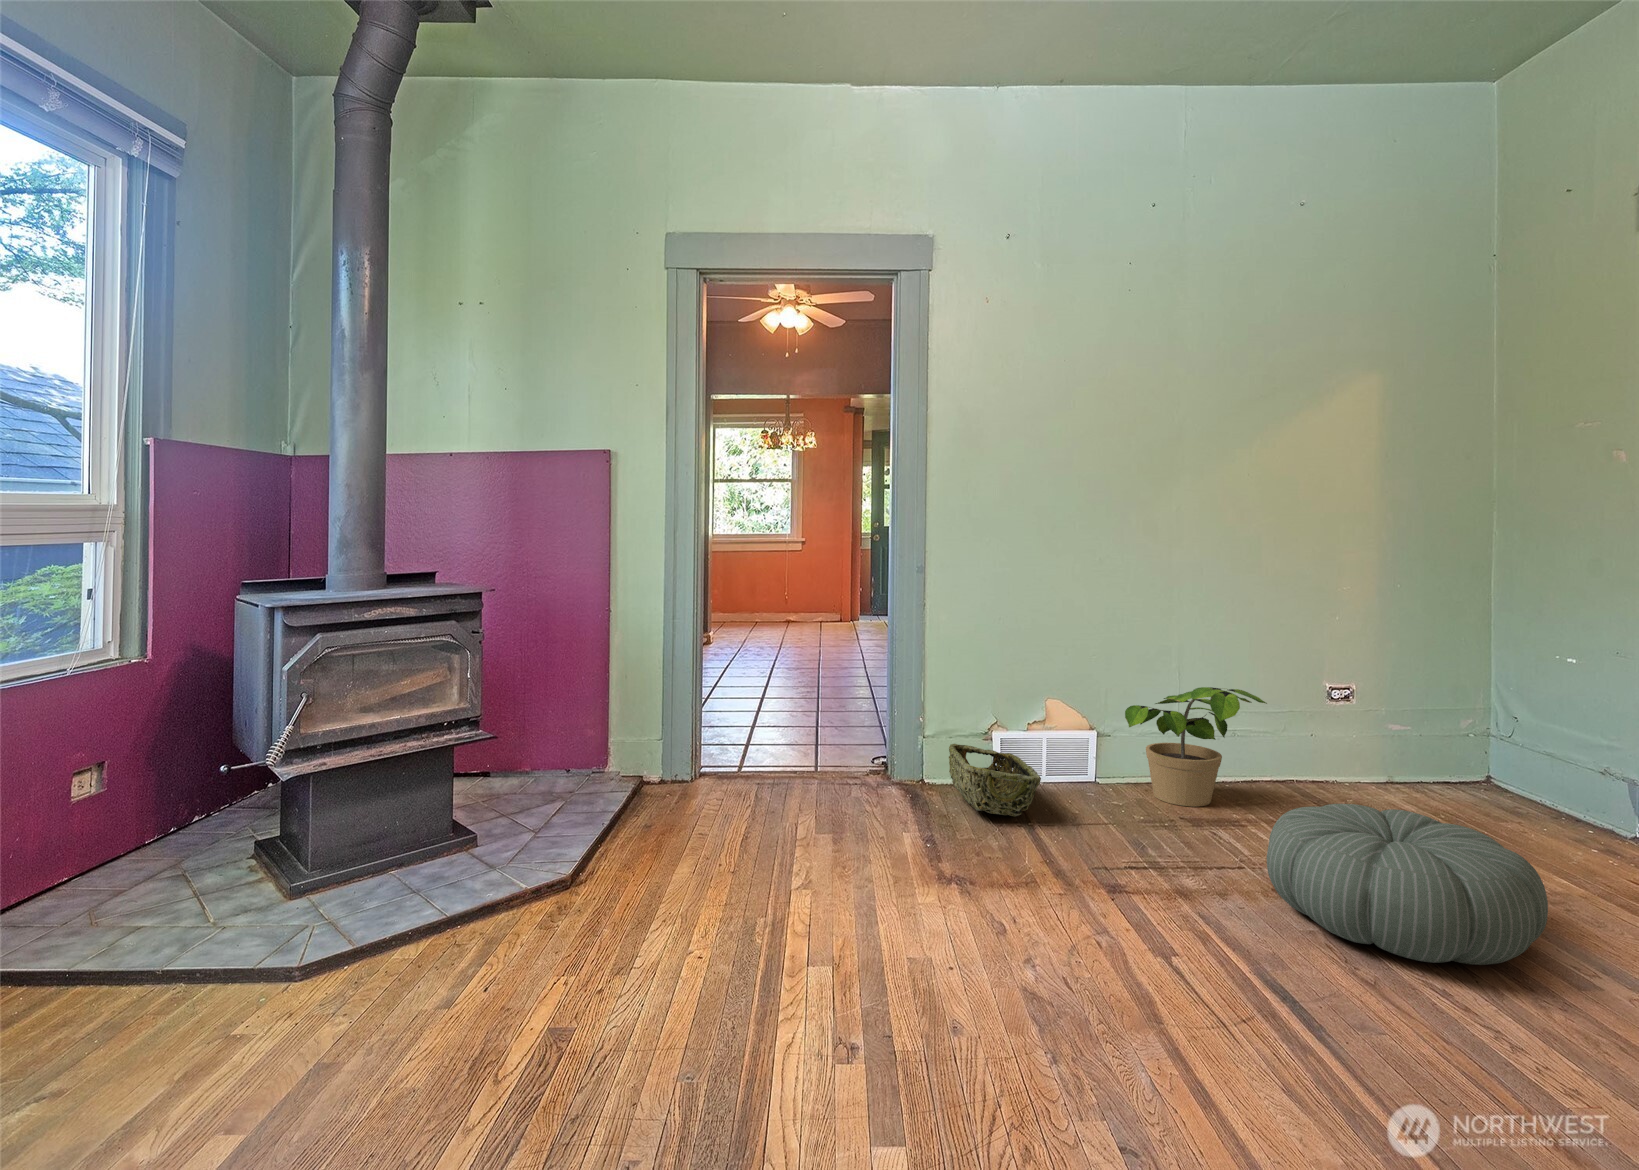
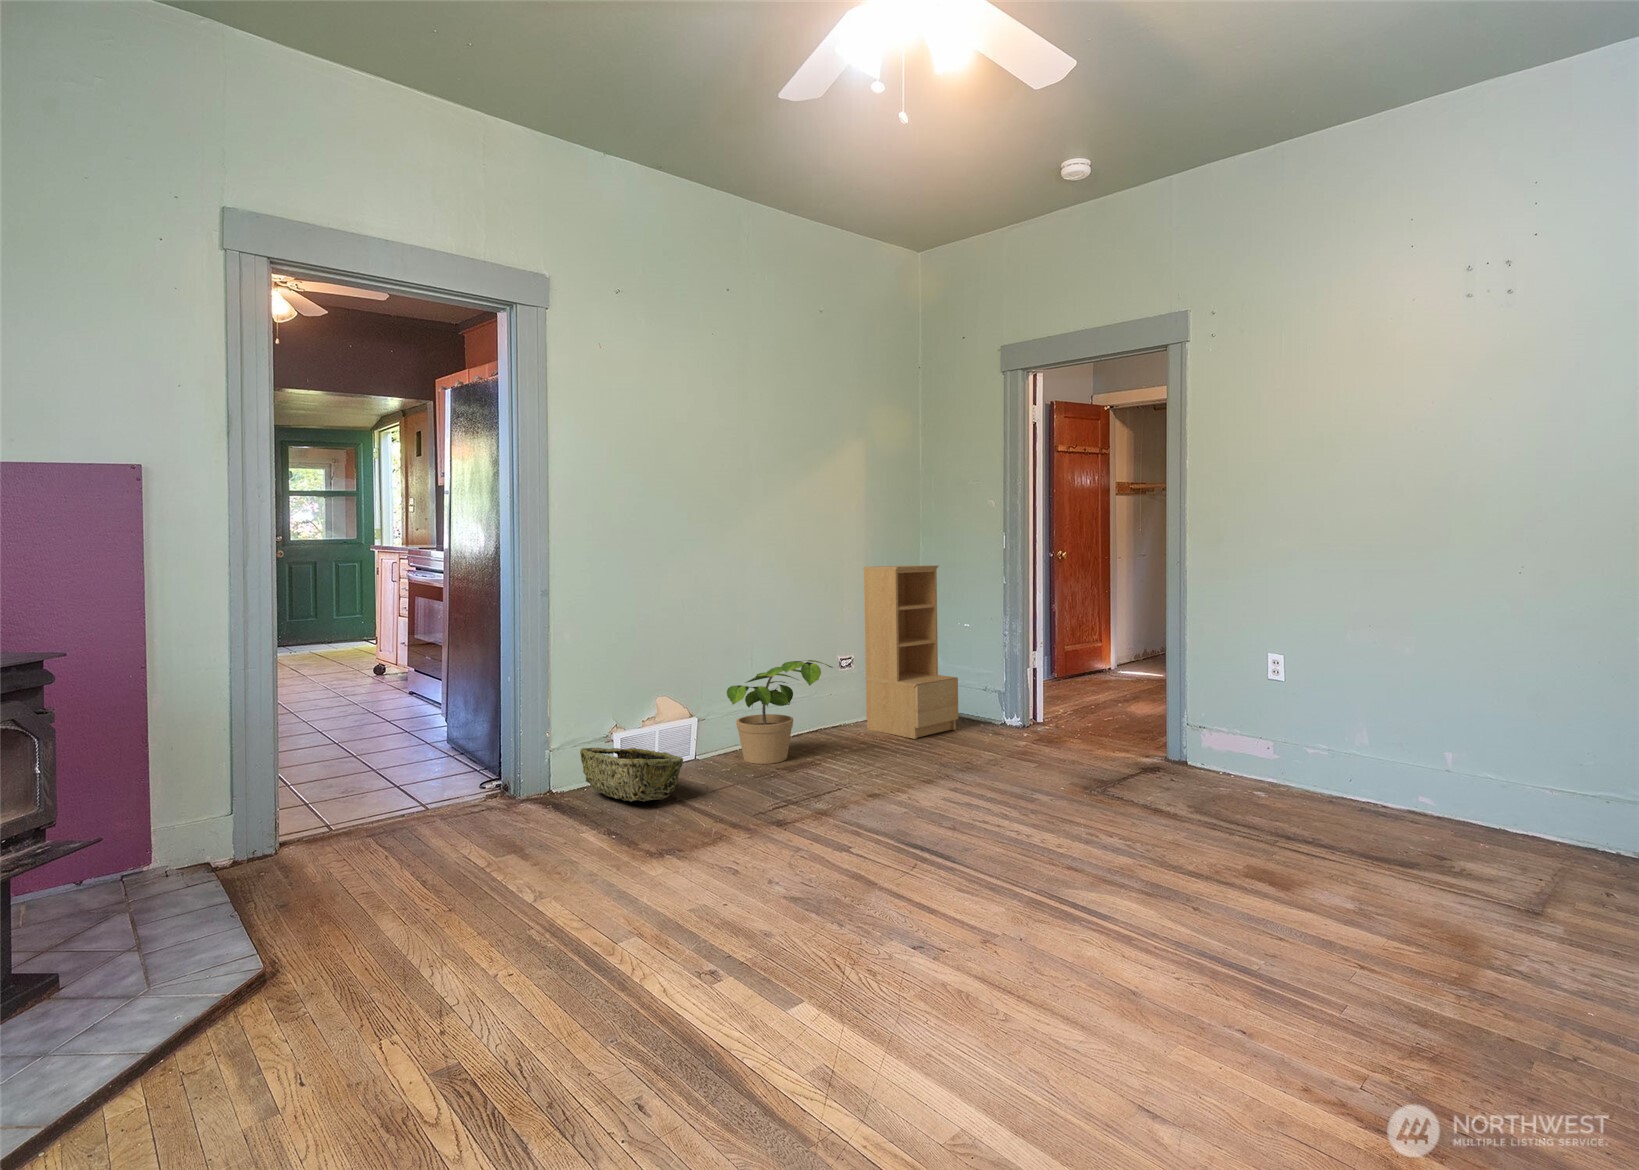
bookshelf: none [1366,574,1534,823] -> present [864,565,958,739]
pouf: present [1267,804,1548,965] -> none [863,724,1012,811]

